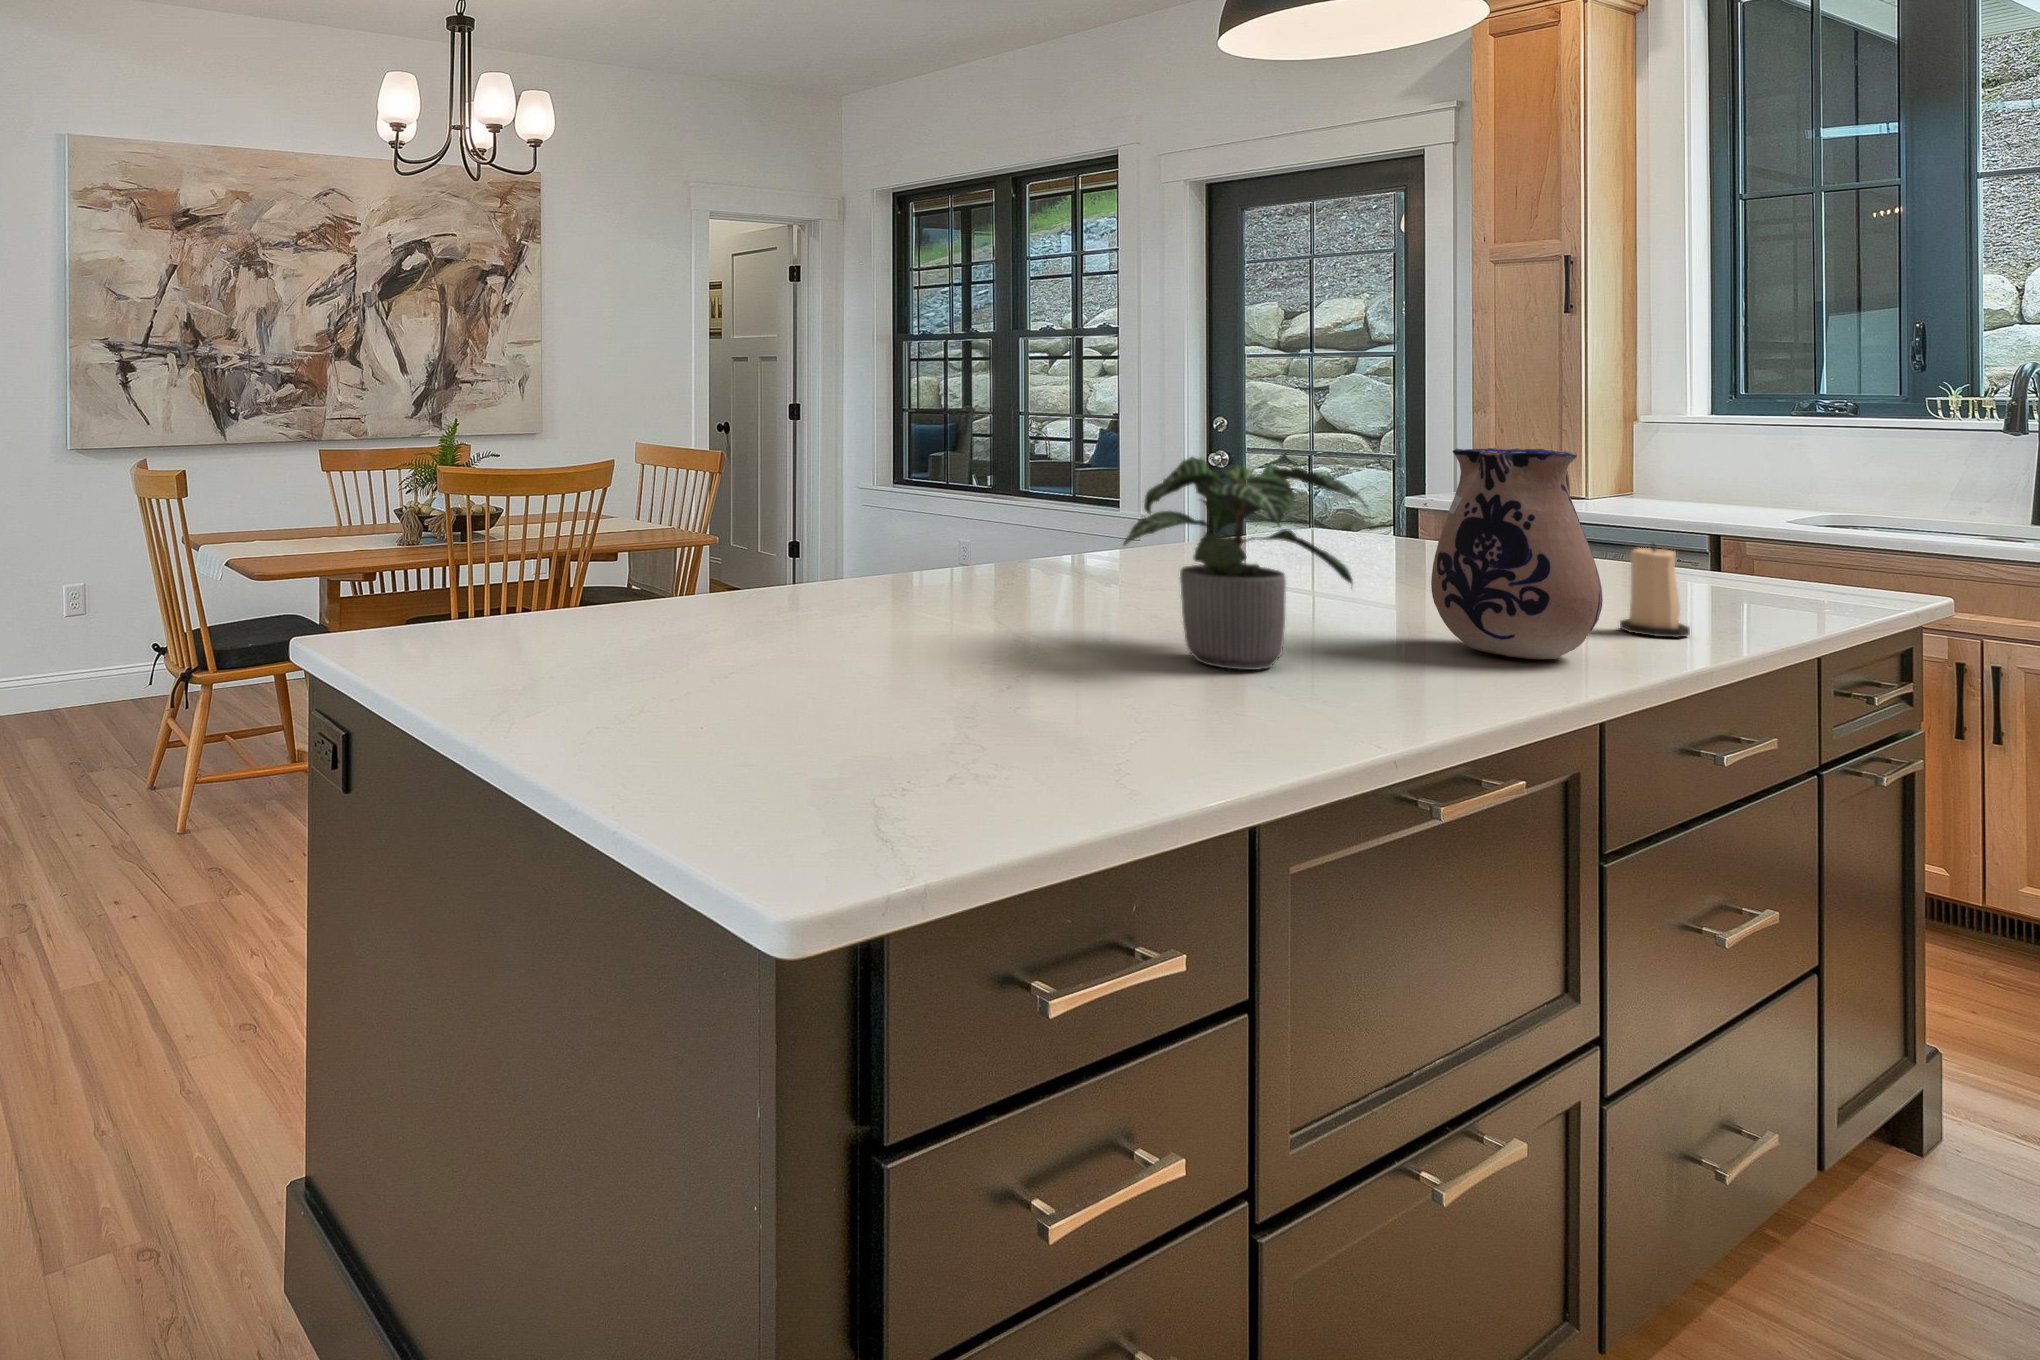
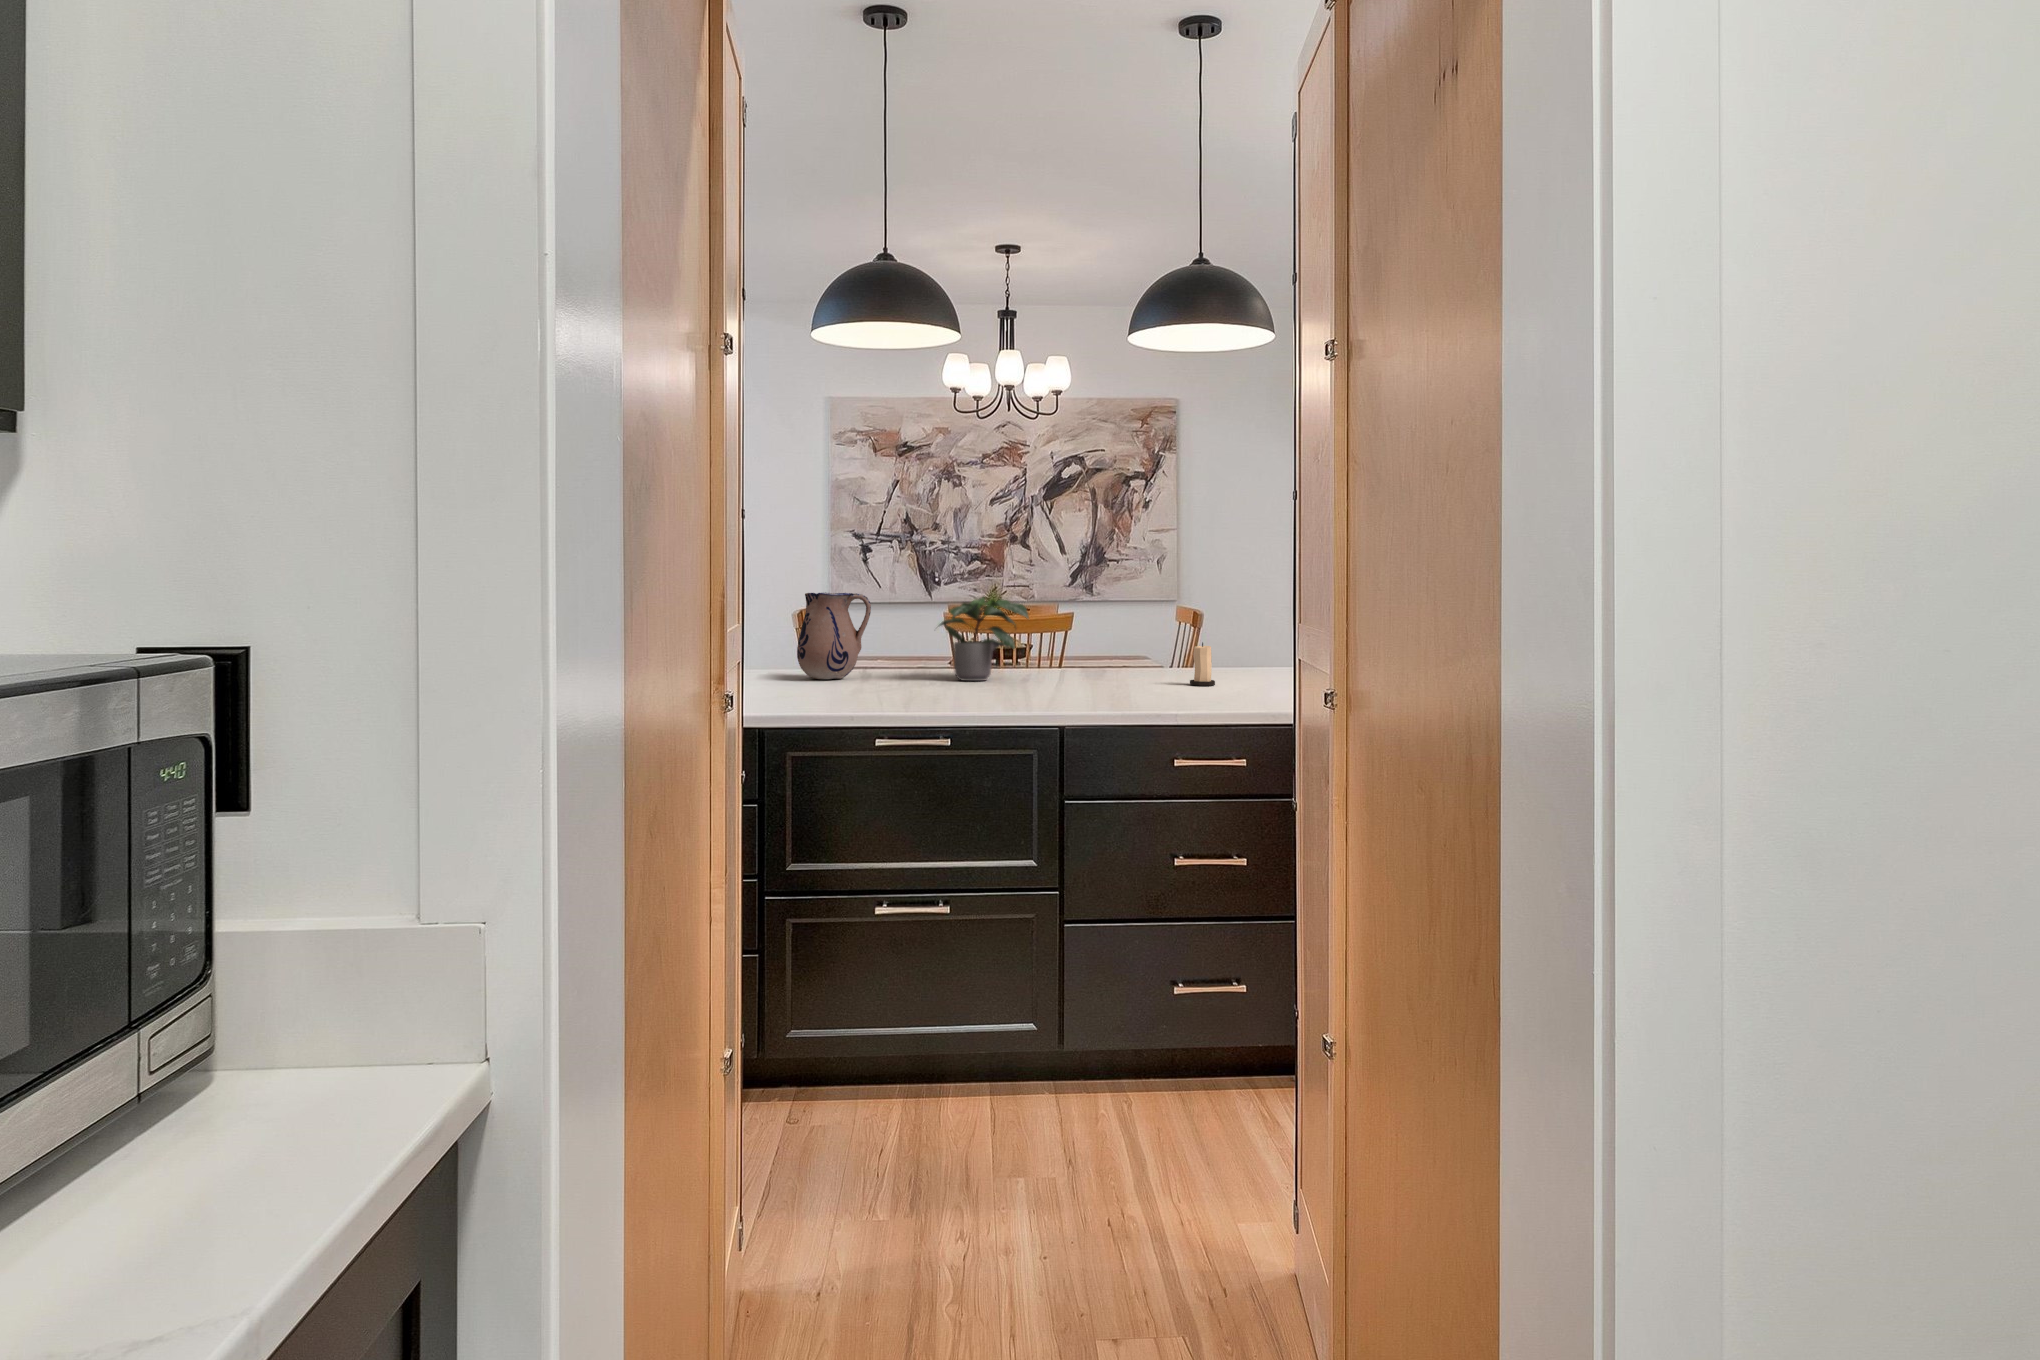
ceramic pitcher: present [1431,448,1603,659] -> present [797,592,871,679]

